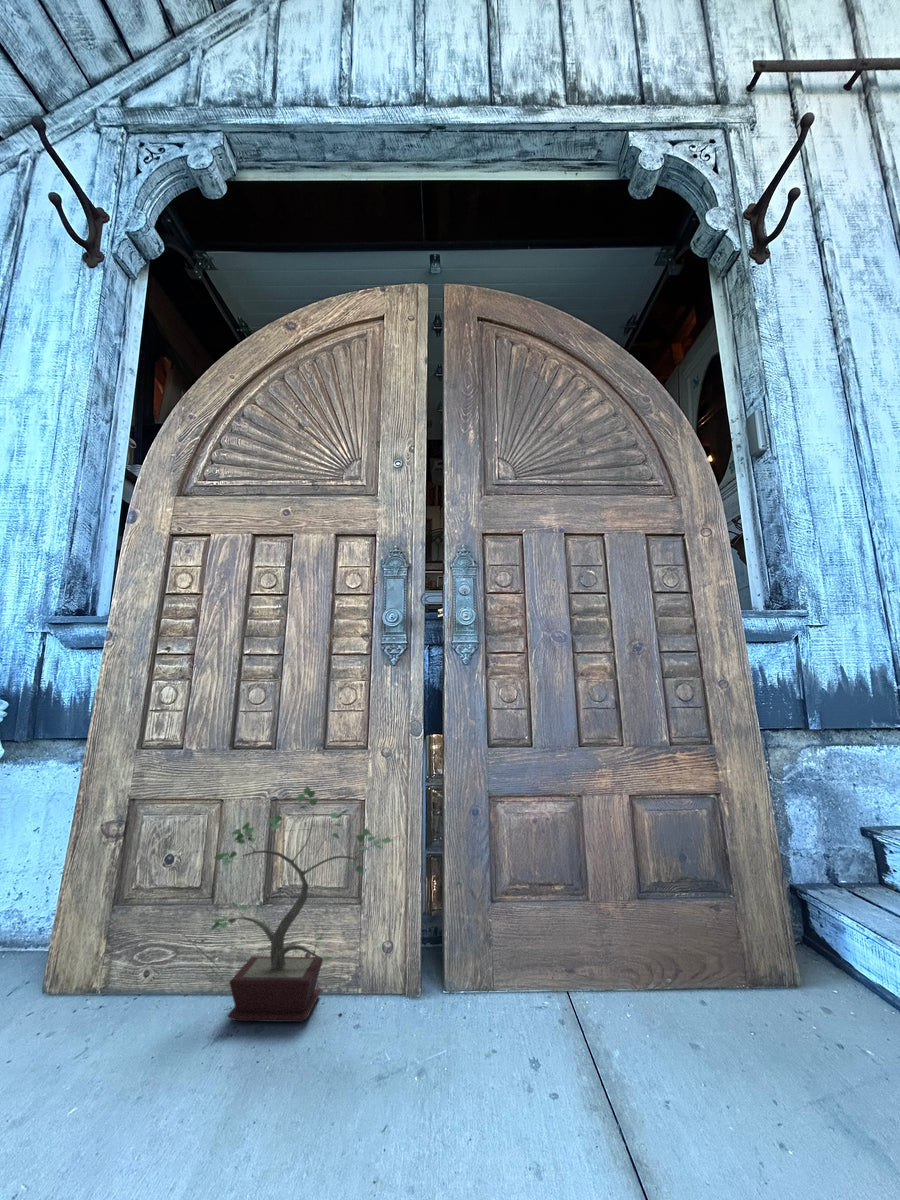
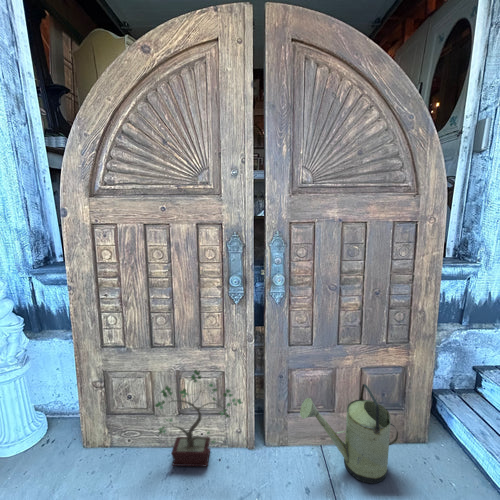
watering can: none [512,817,727,1051] -> present [300,384,398,483]

